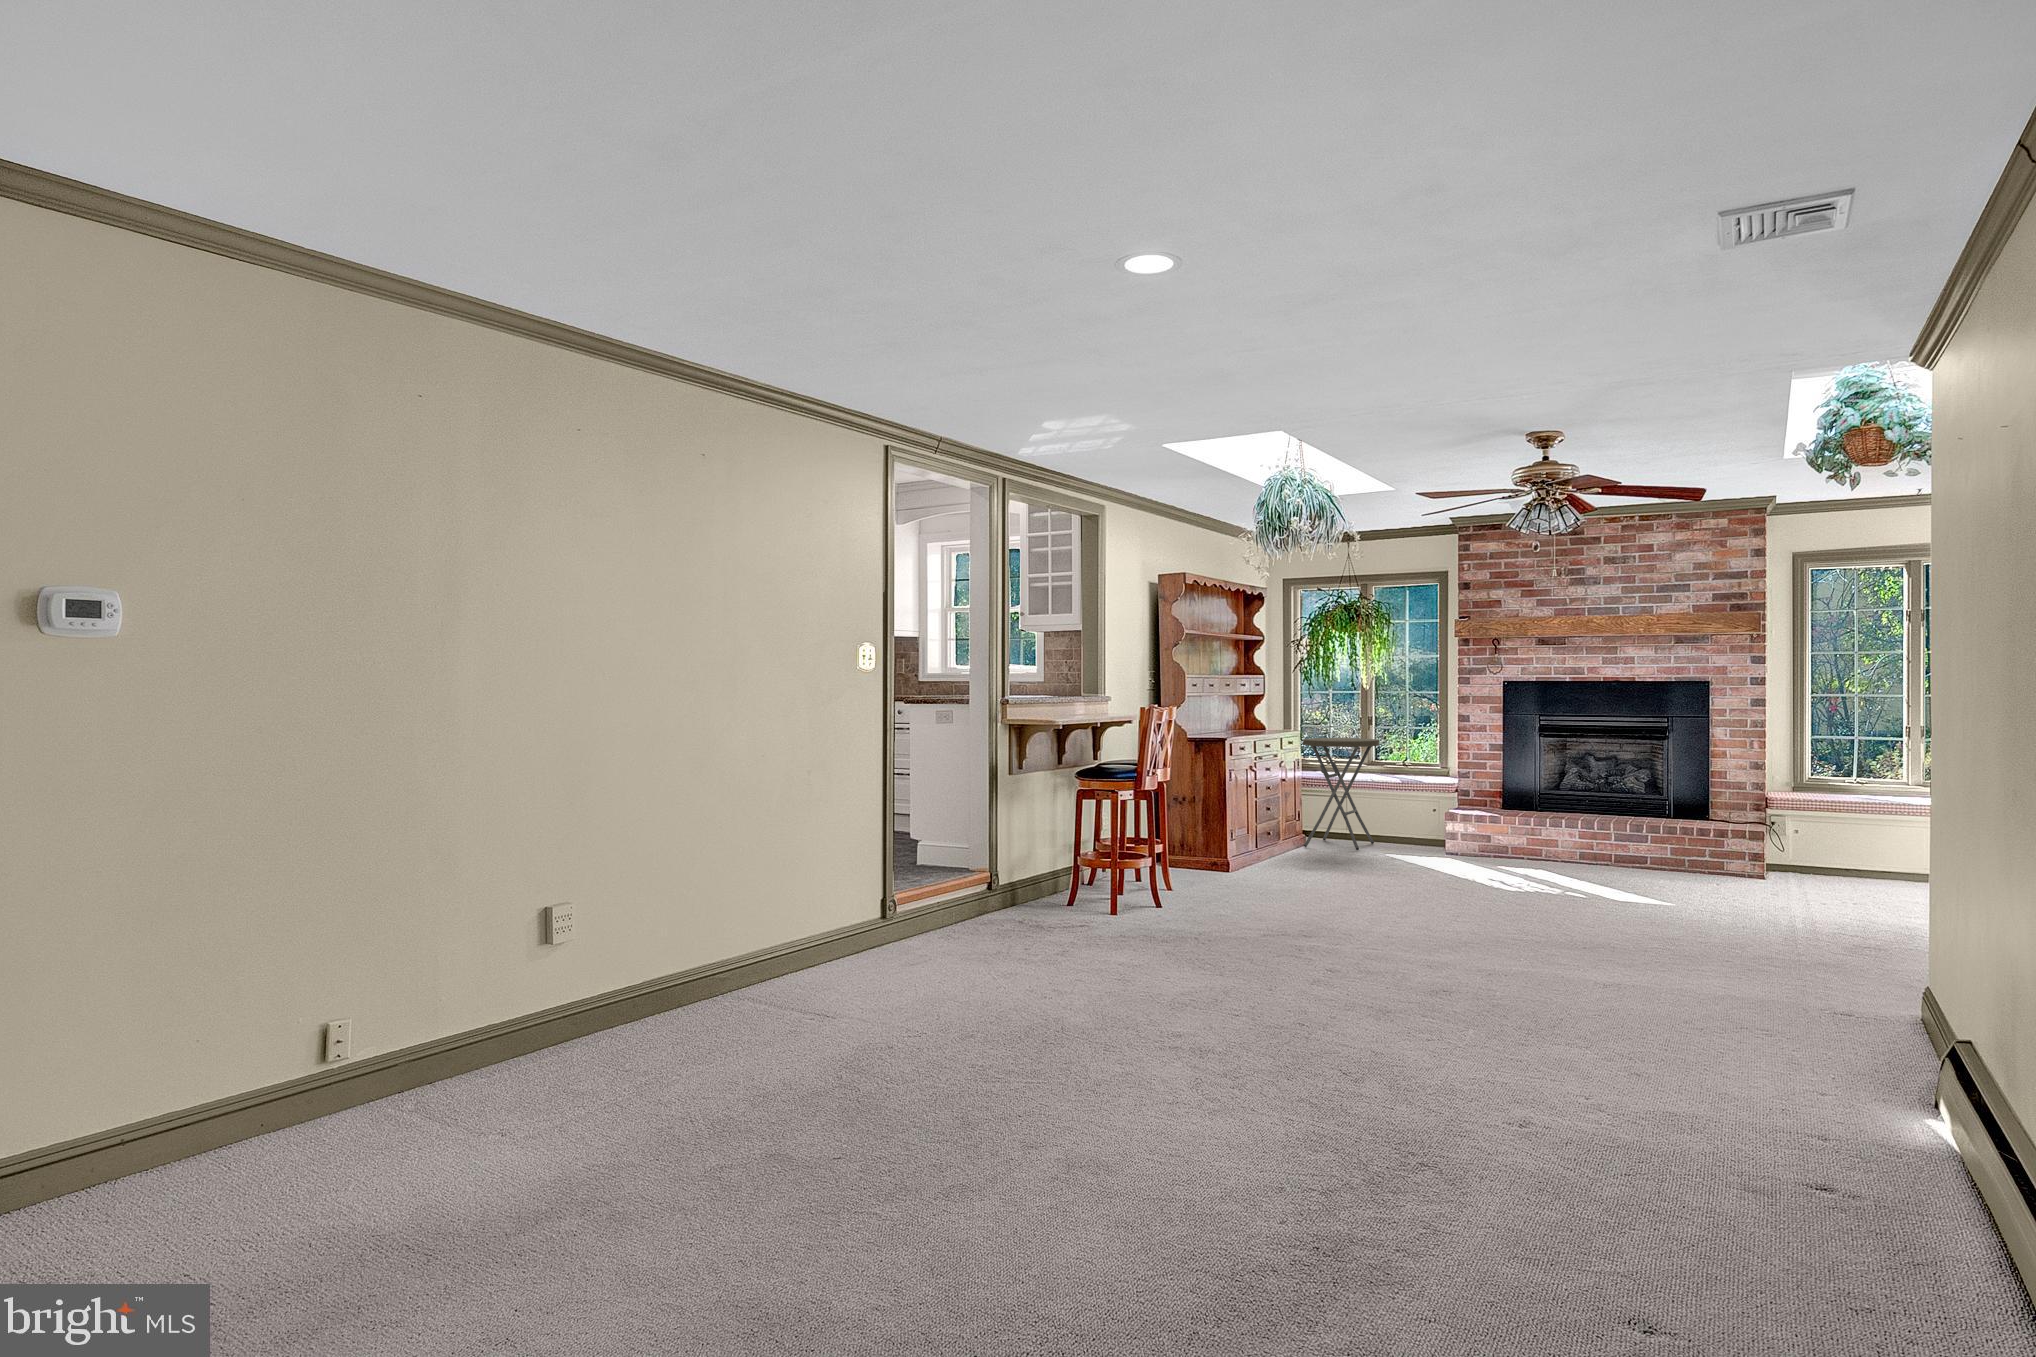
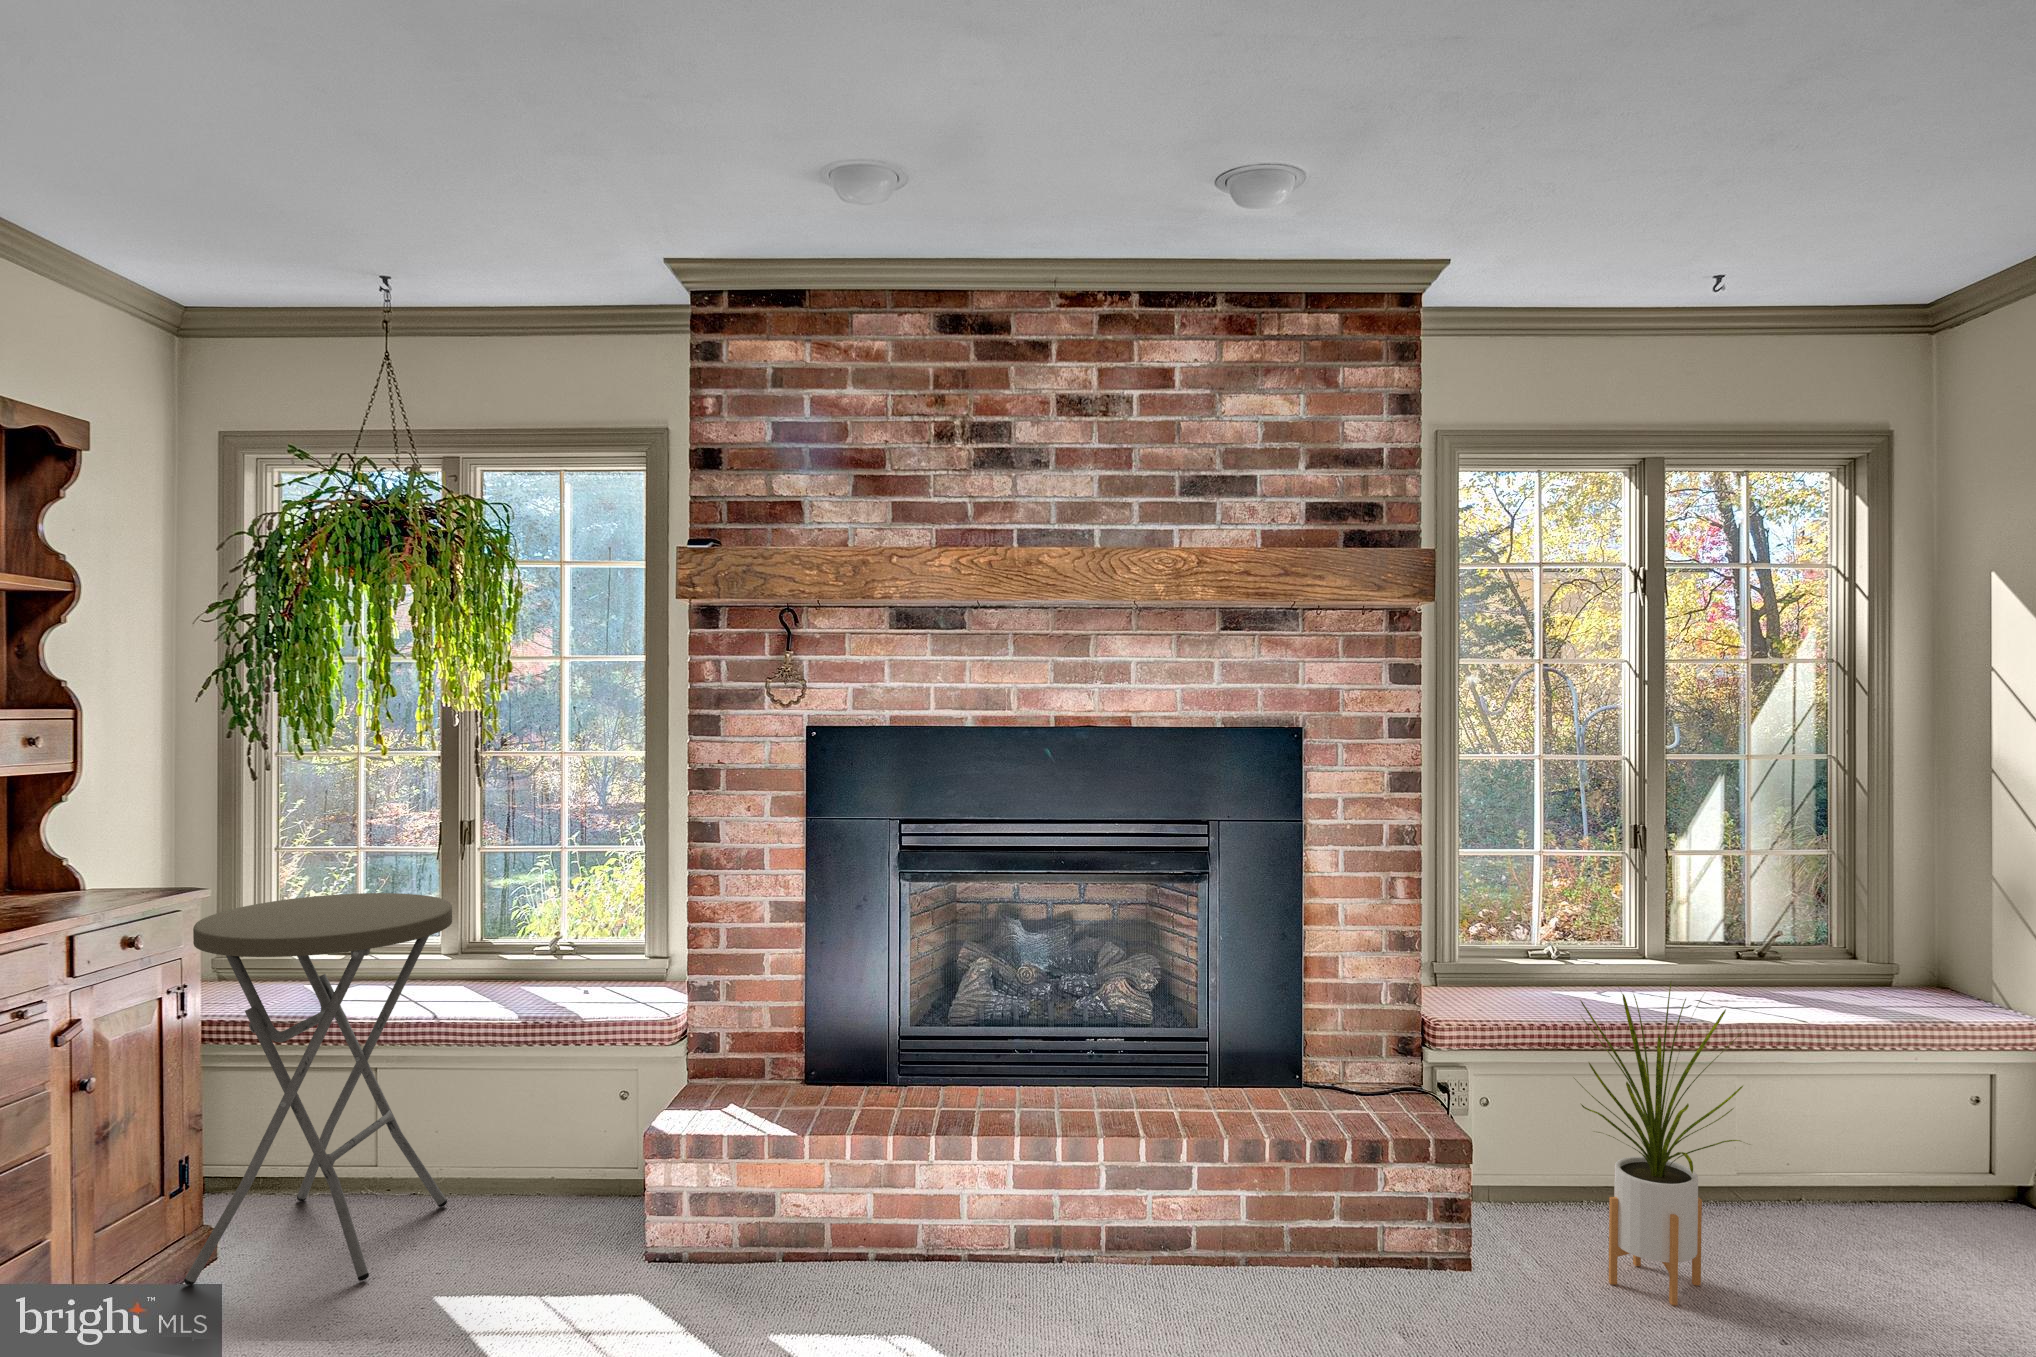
house plant: none [1806,771,1879,887] -> present [1574,982,1743,1306]

